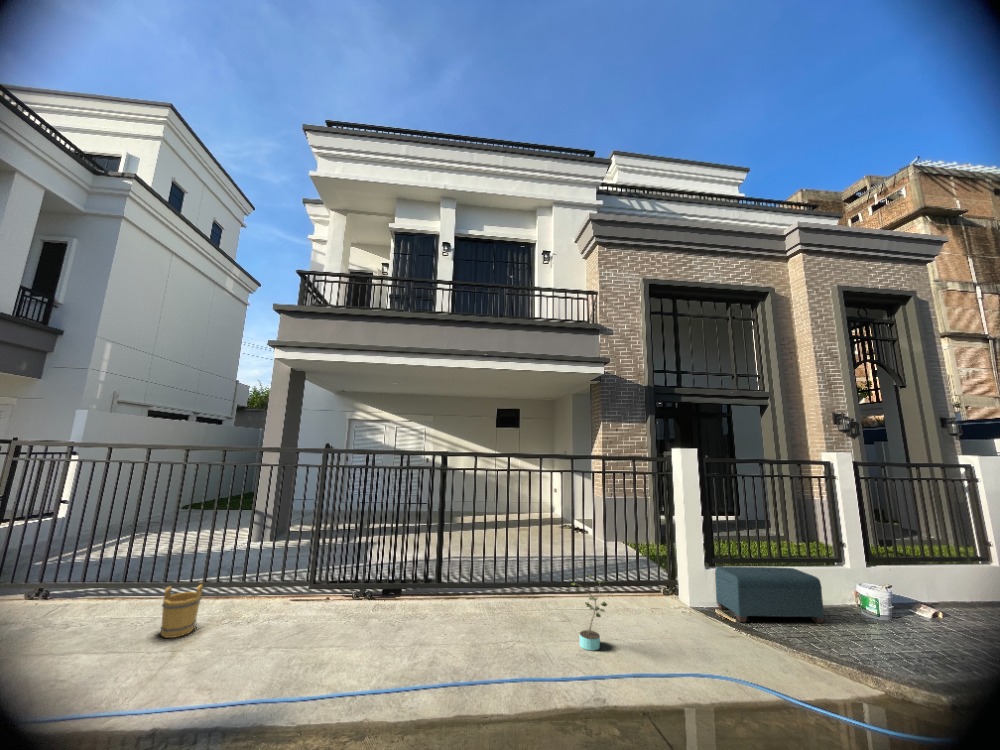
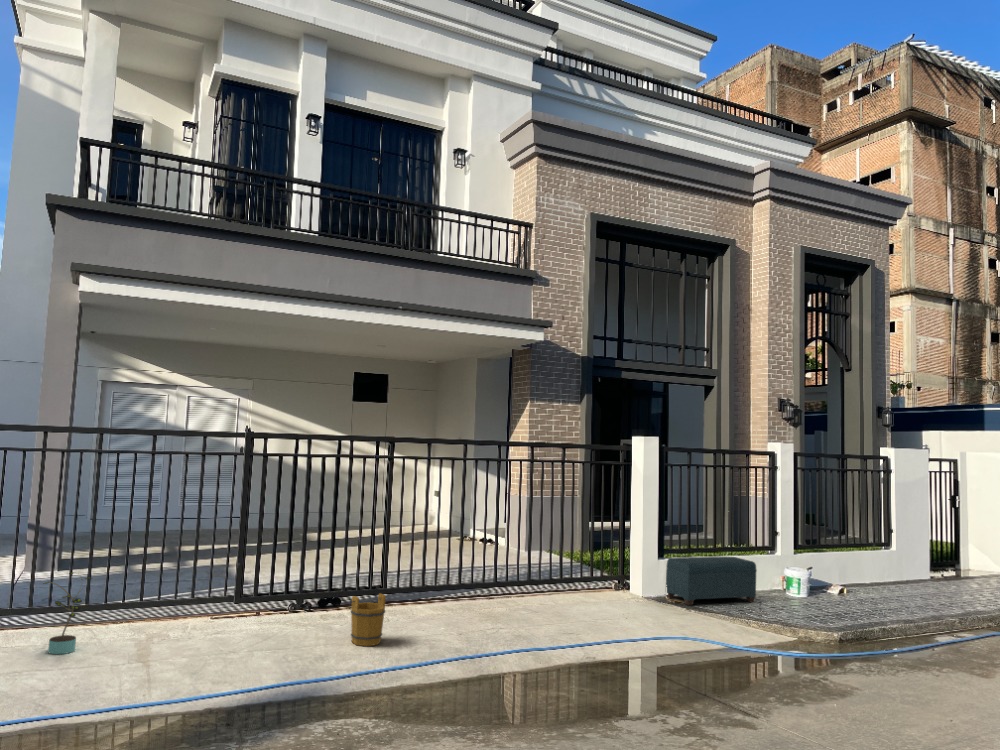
potted plant: present [571,575,607,651] -> present [44,572,87,654]
bucket: present [161,585,204,638] -> present [350,594,386,646]

